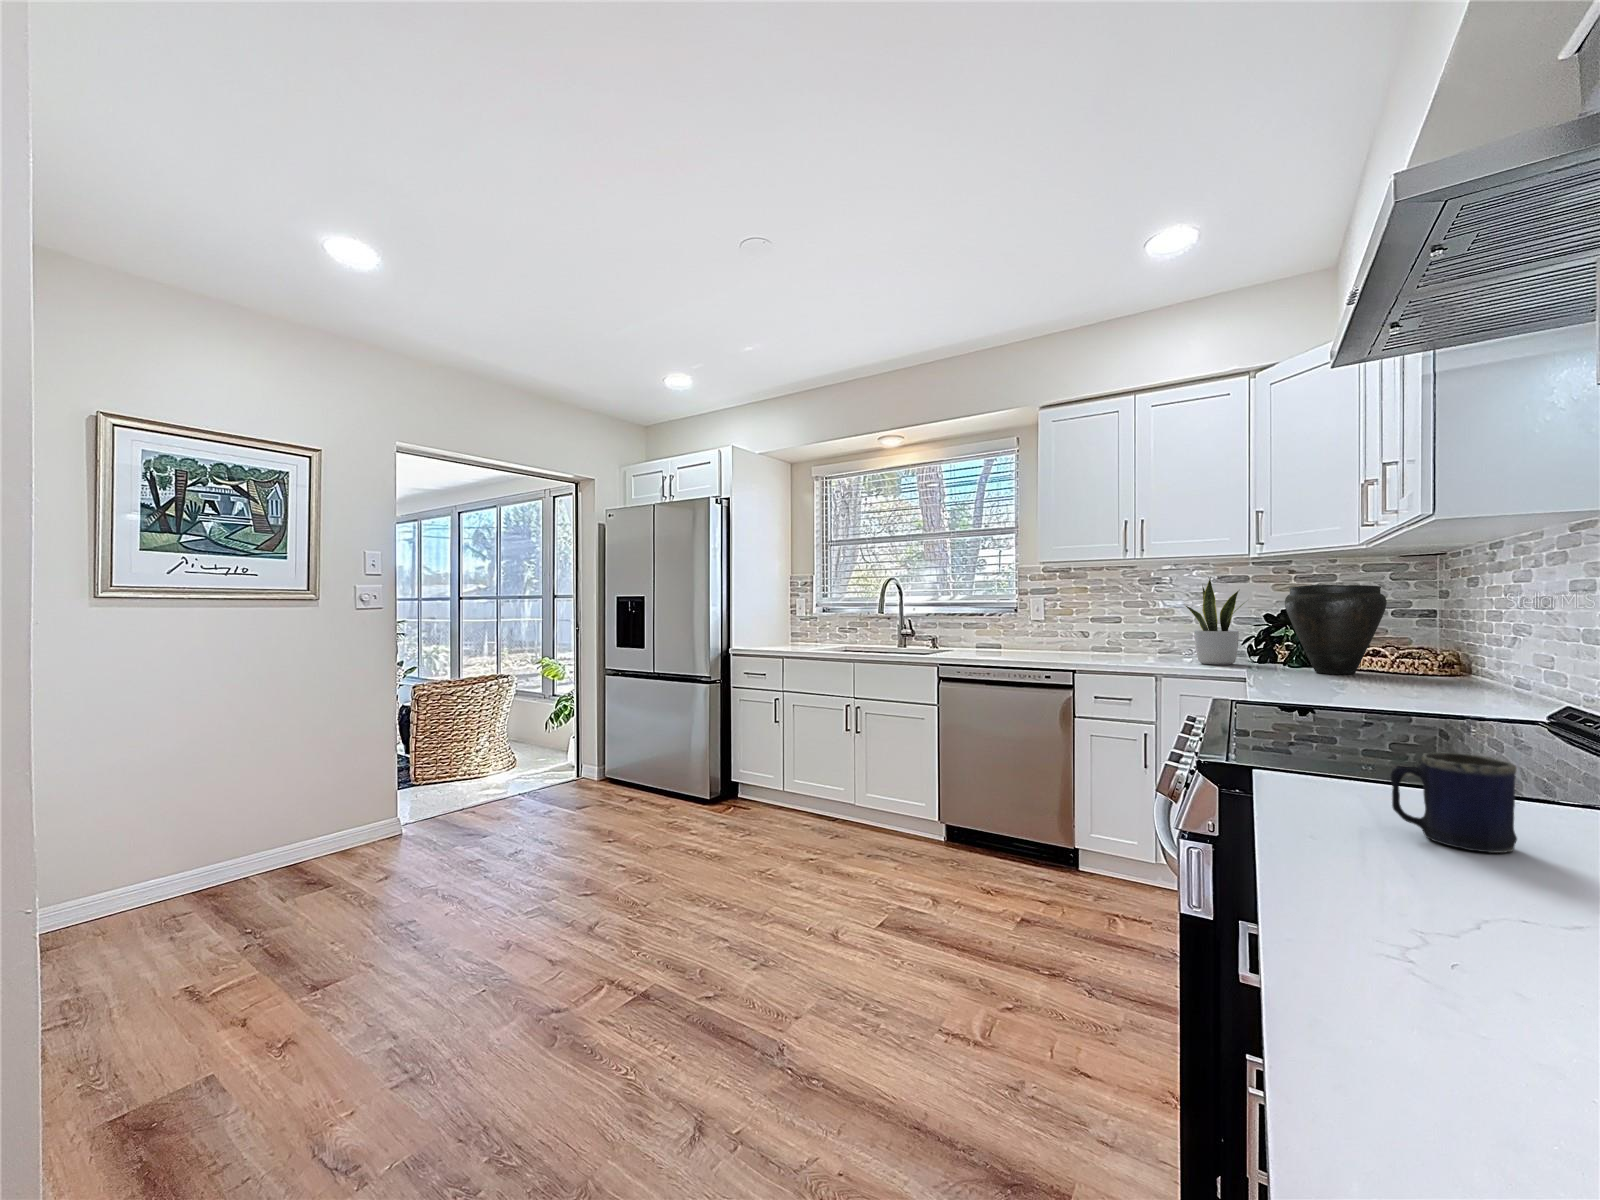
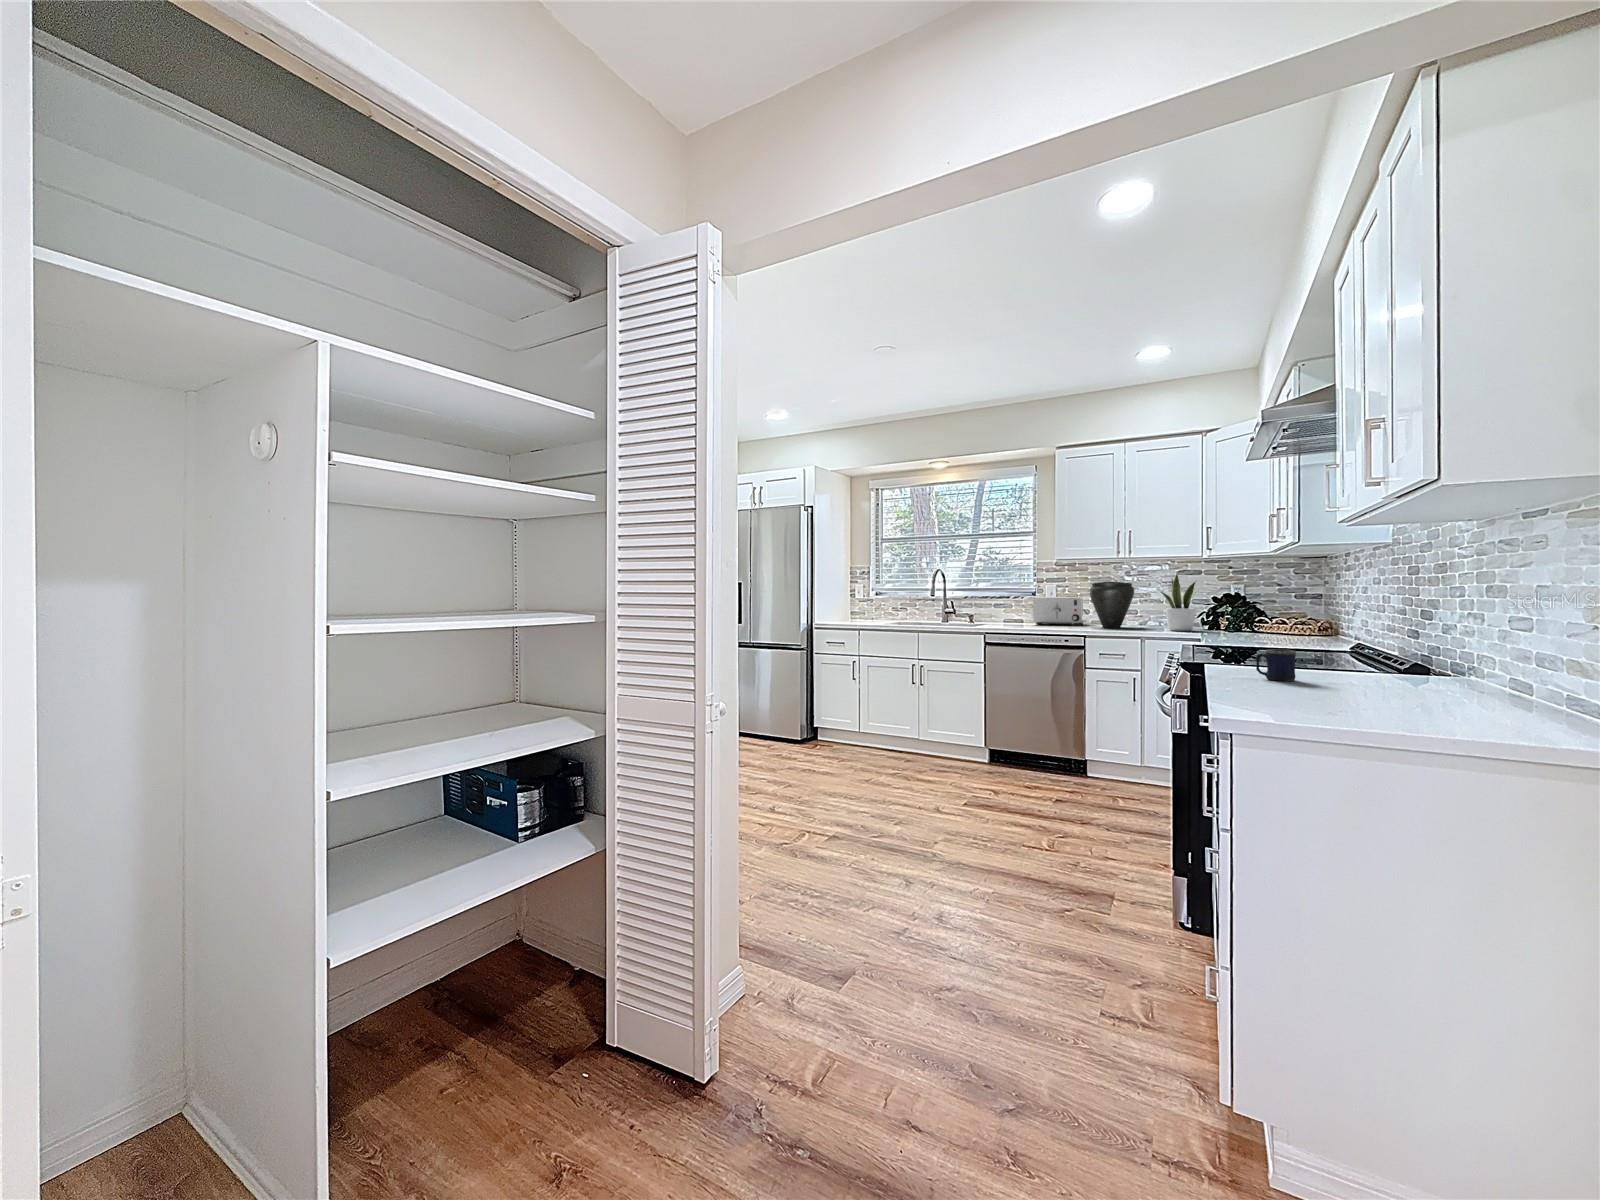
vase: present [1285,585,1387,674] -> present [1089,582,1134,628]
toaster: none [1013,613,1087,653] -> present [1033,596,1086,625]

